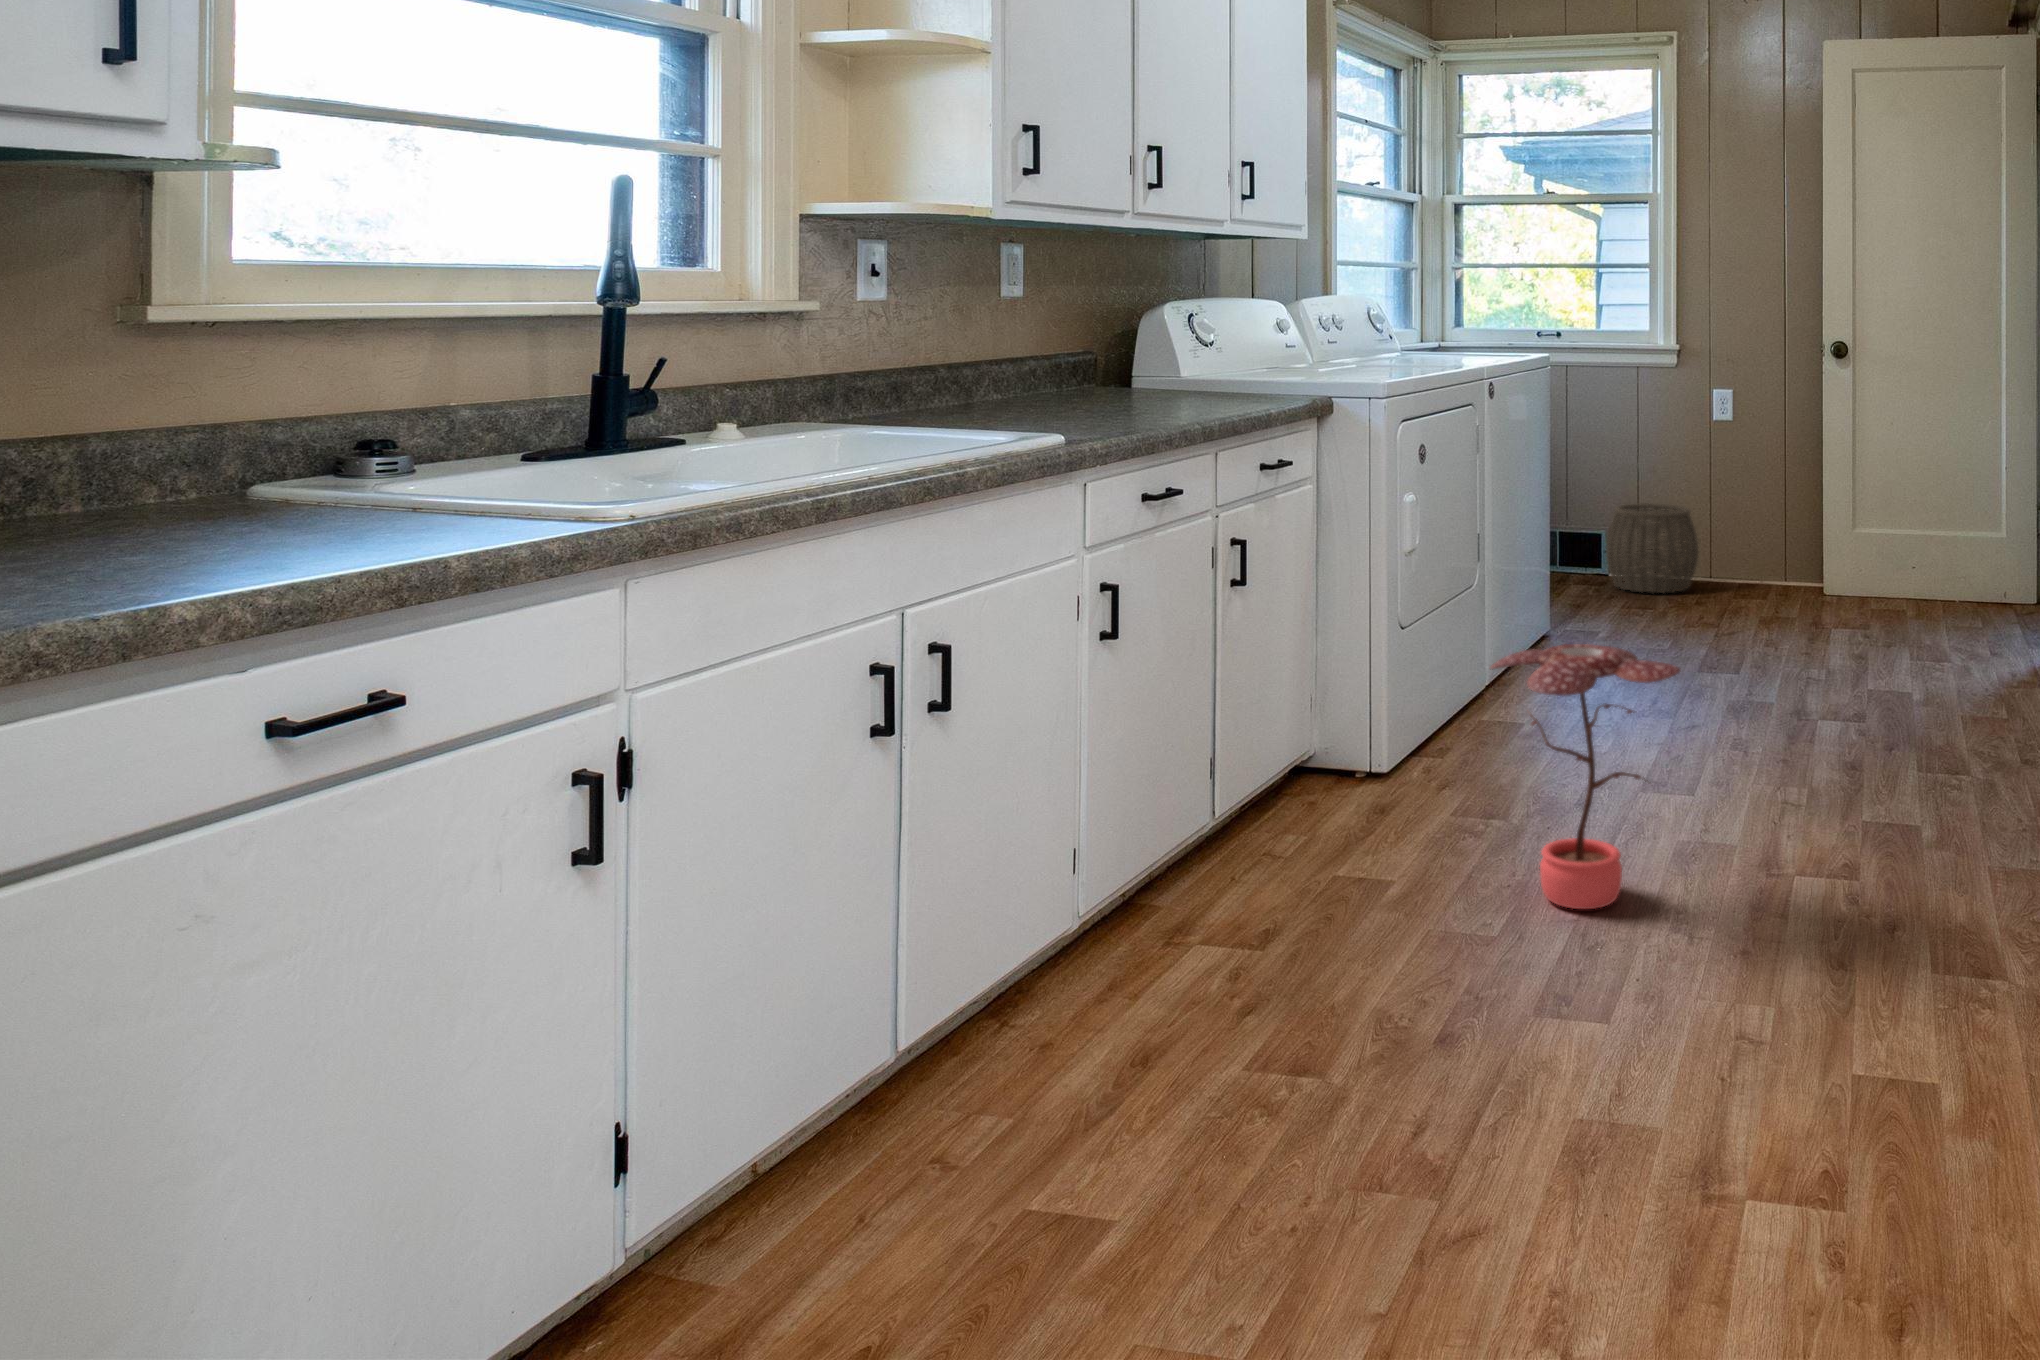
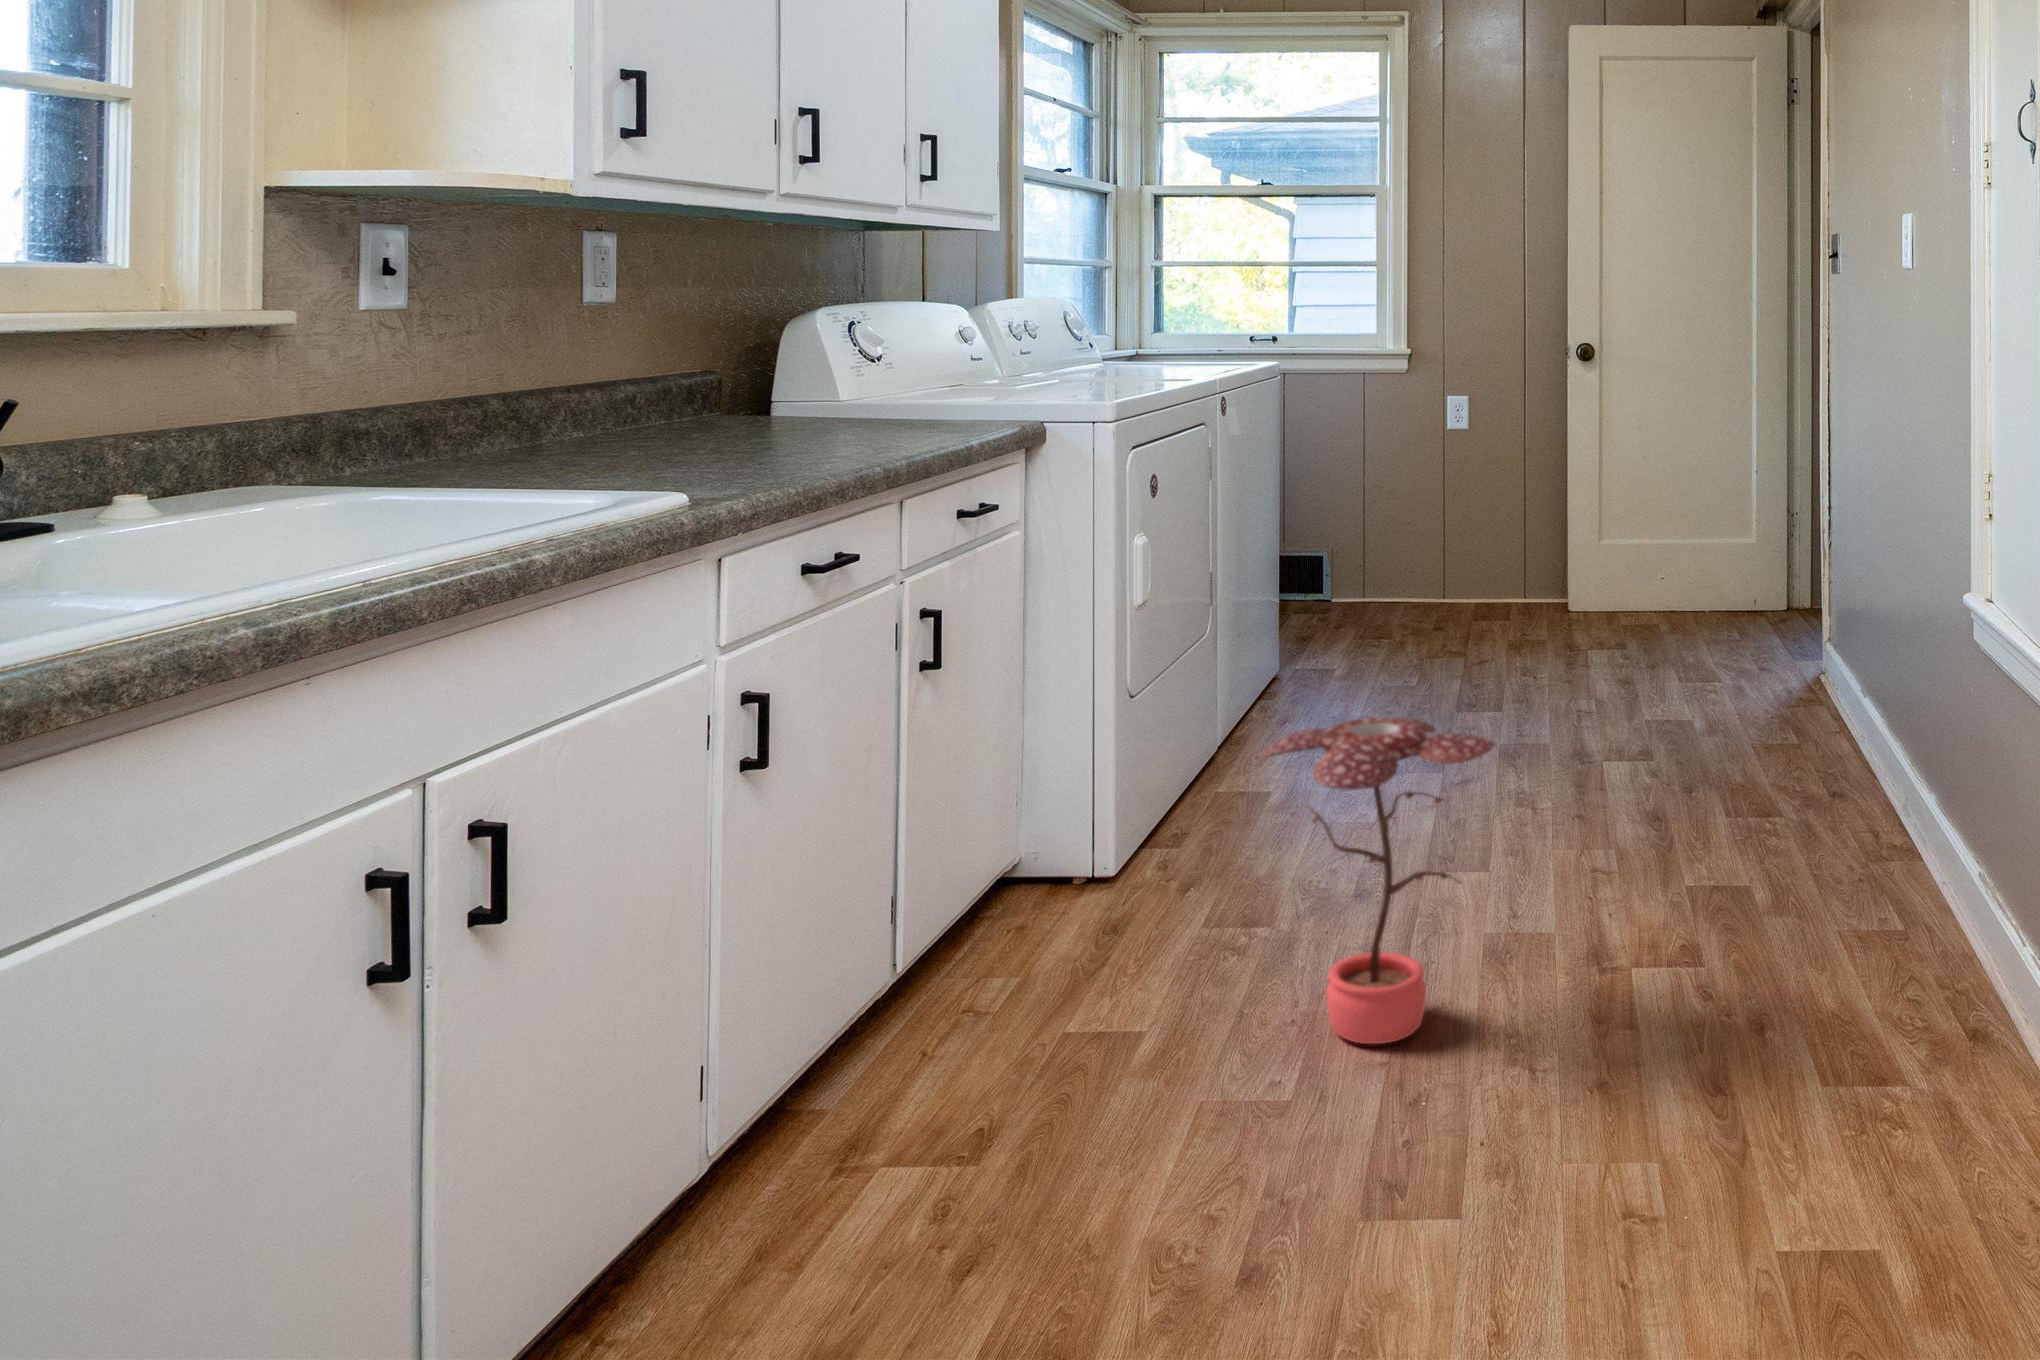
woven basket: present [1606,503,1699,593] -> none [1335,525,1438,626]

